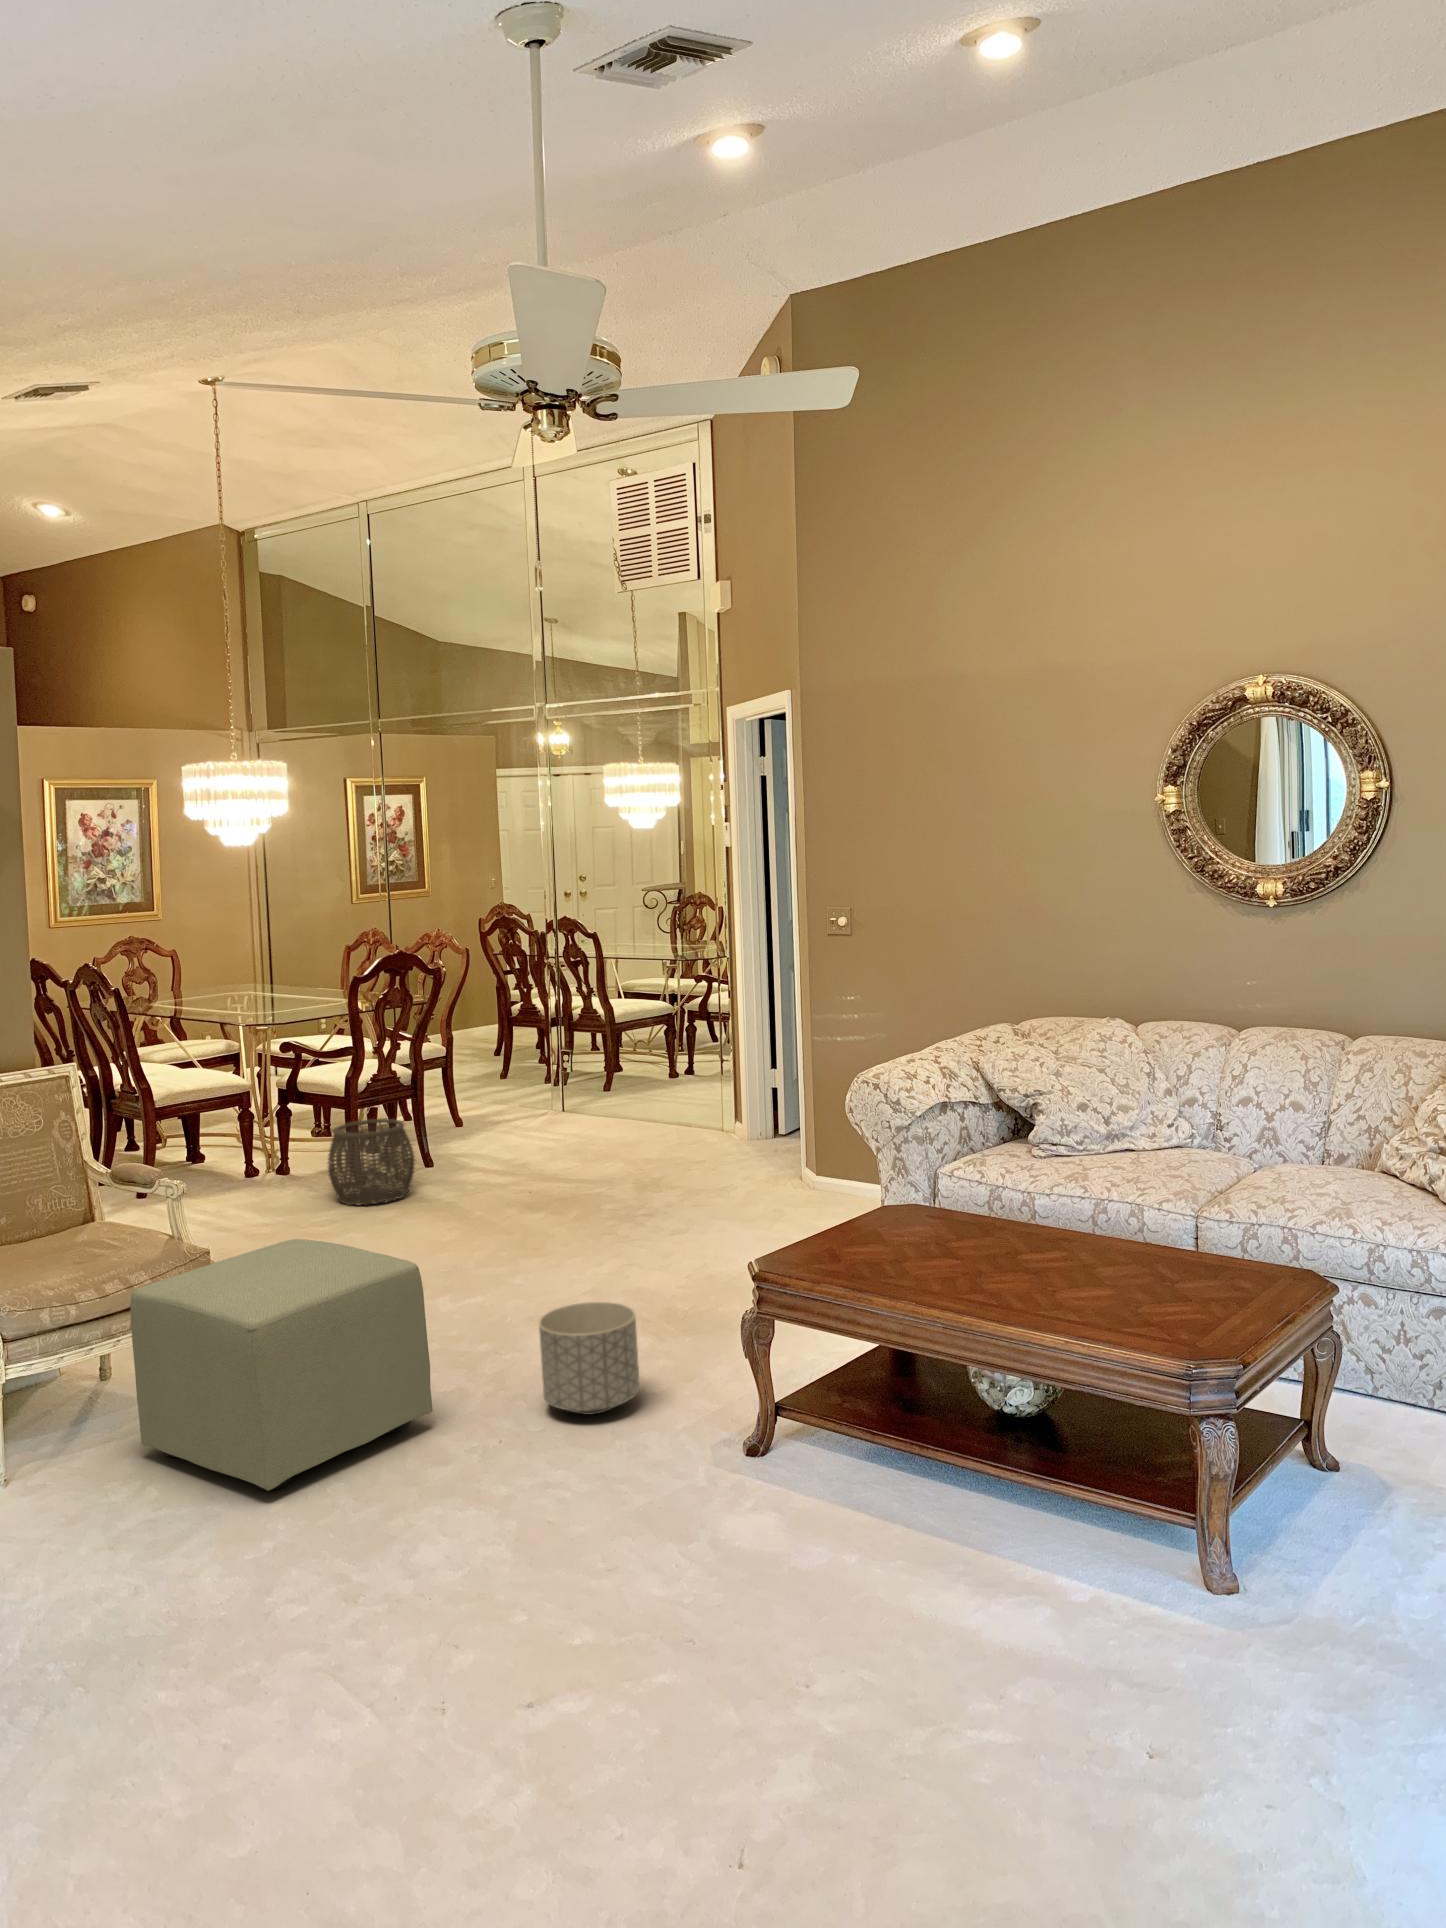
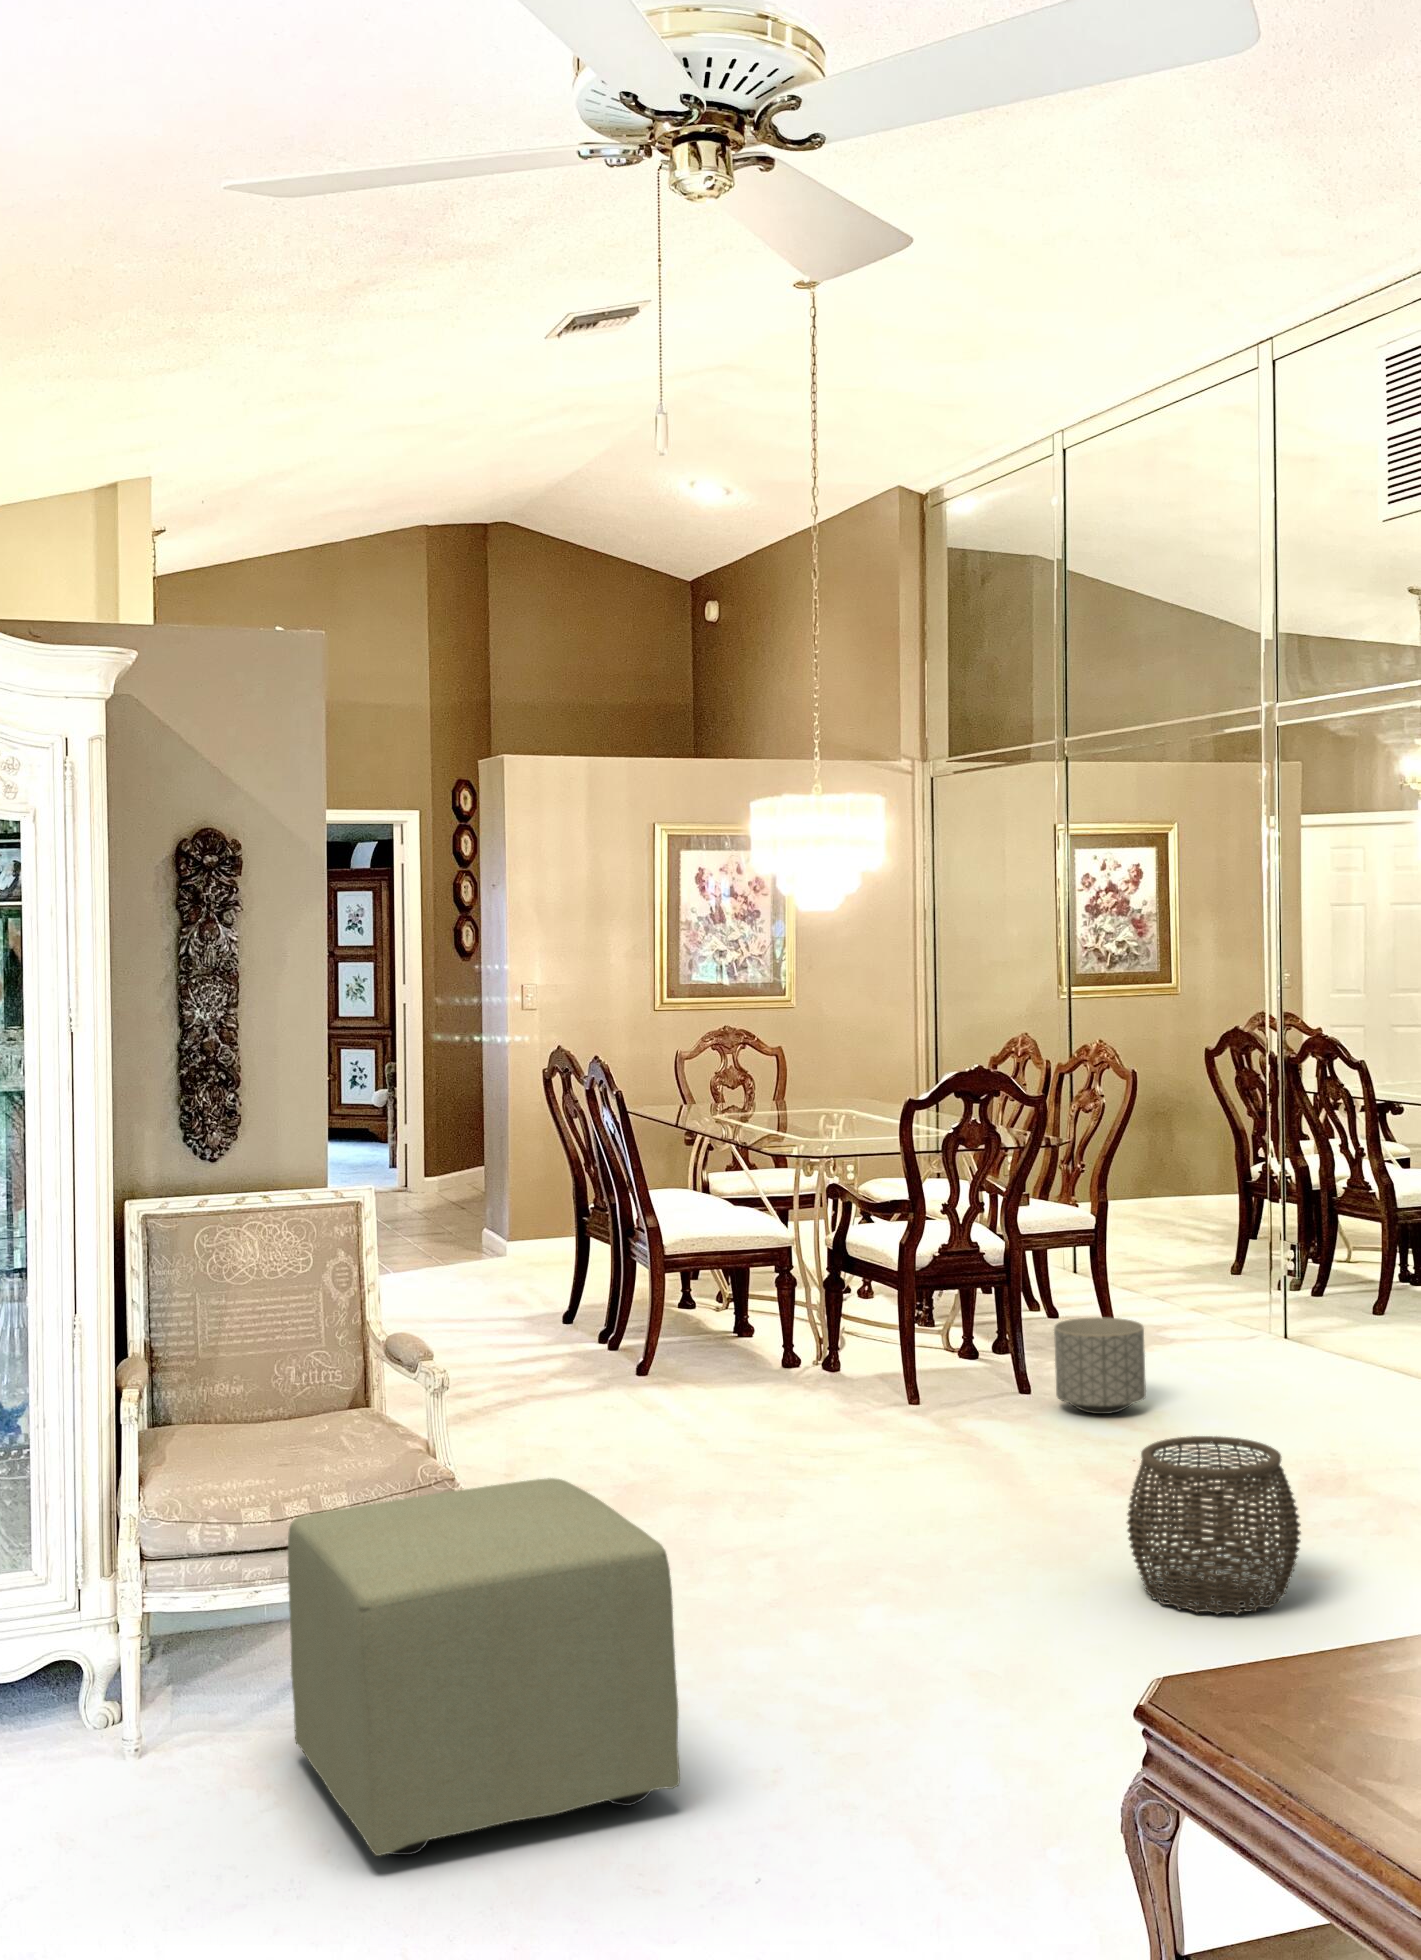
woven basket: present [328,1119,415,1205] -> present [1127,1436,1301,1614]
planter: present [539,1302,640,1415] -> present [1054,1317,1146,1414]

